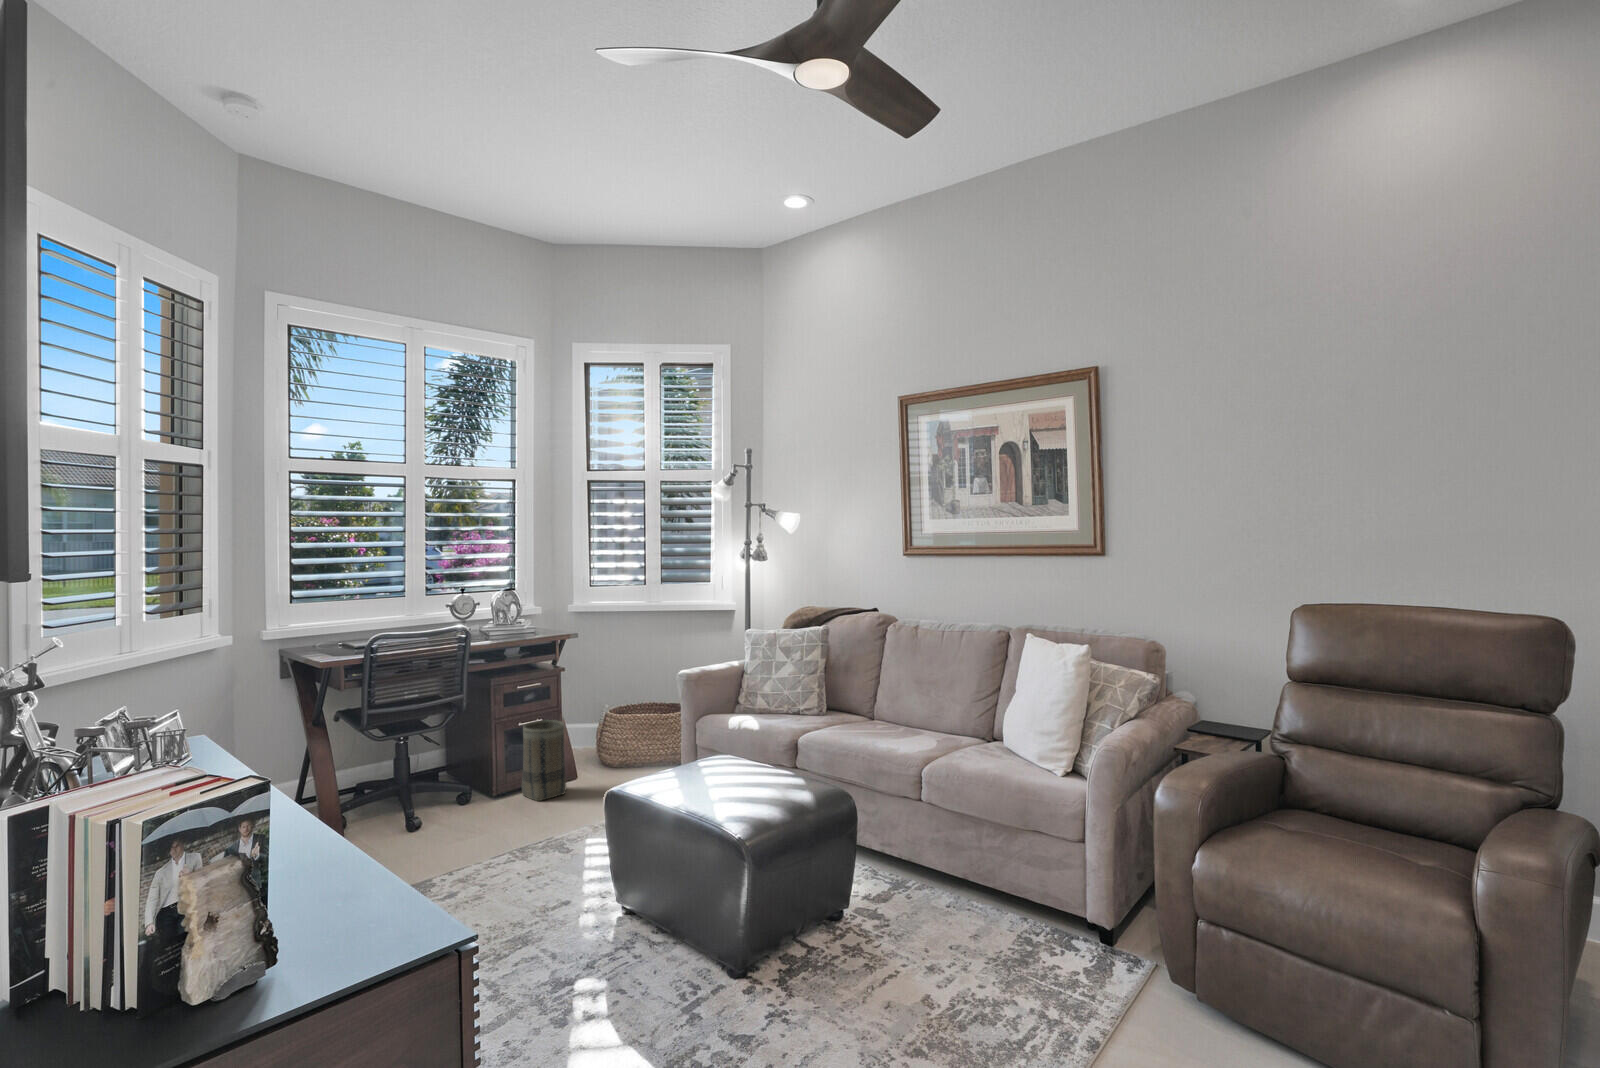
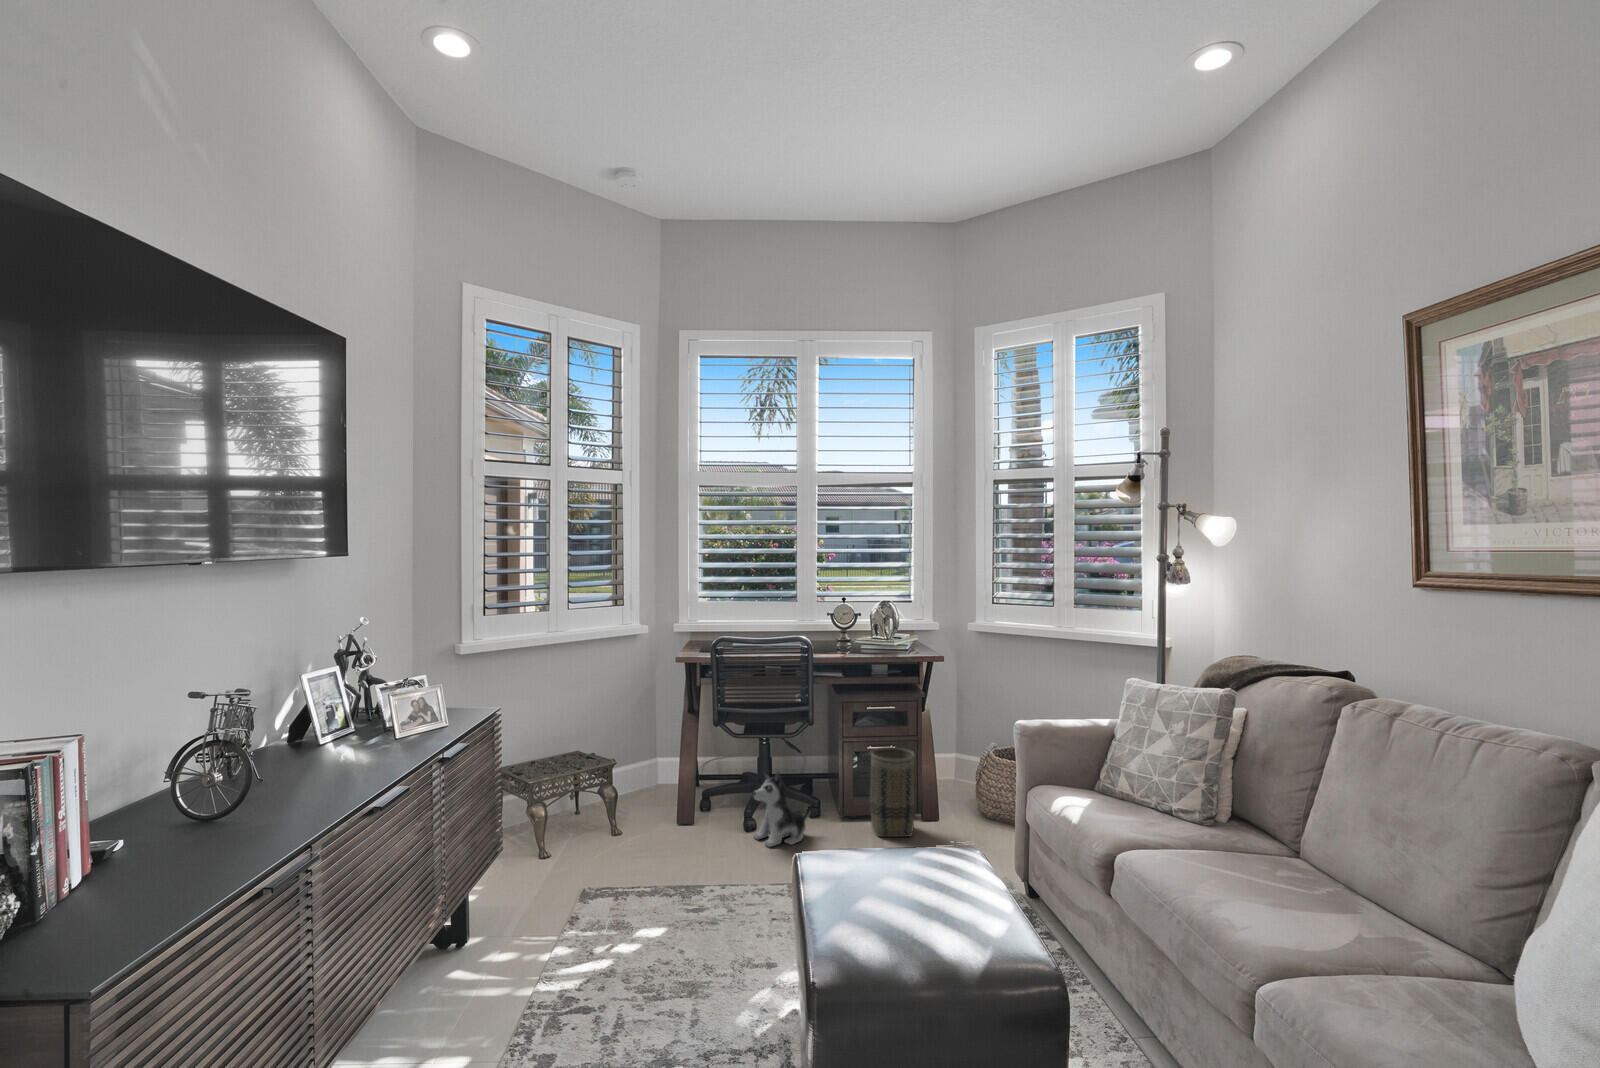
plush toy: none [426,760,477,834] -> present [753,772,811,847]

